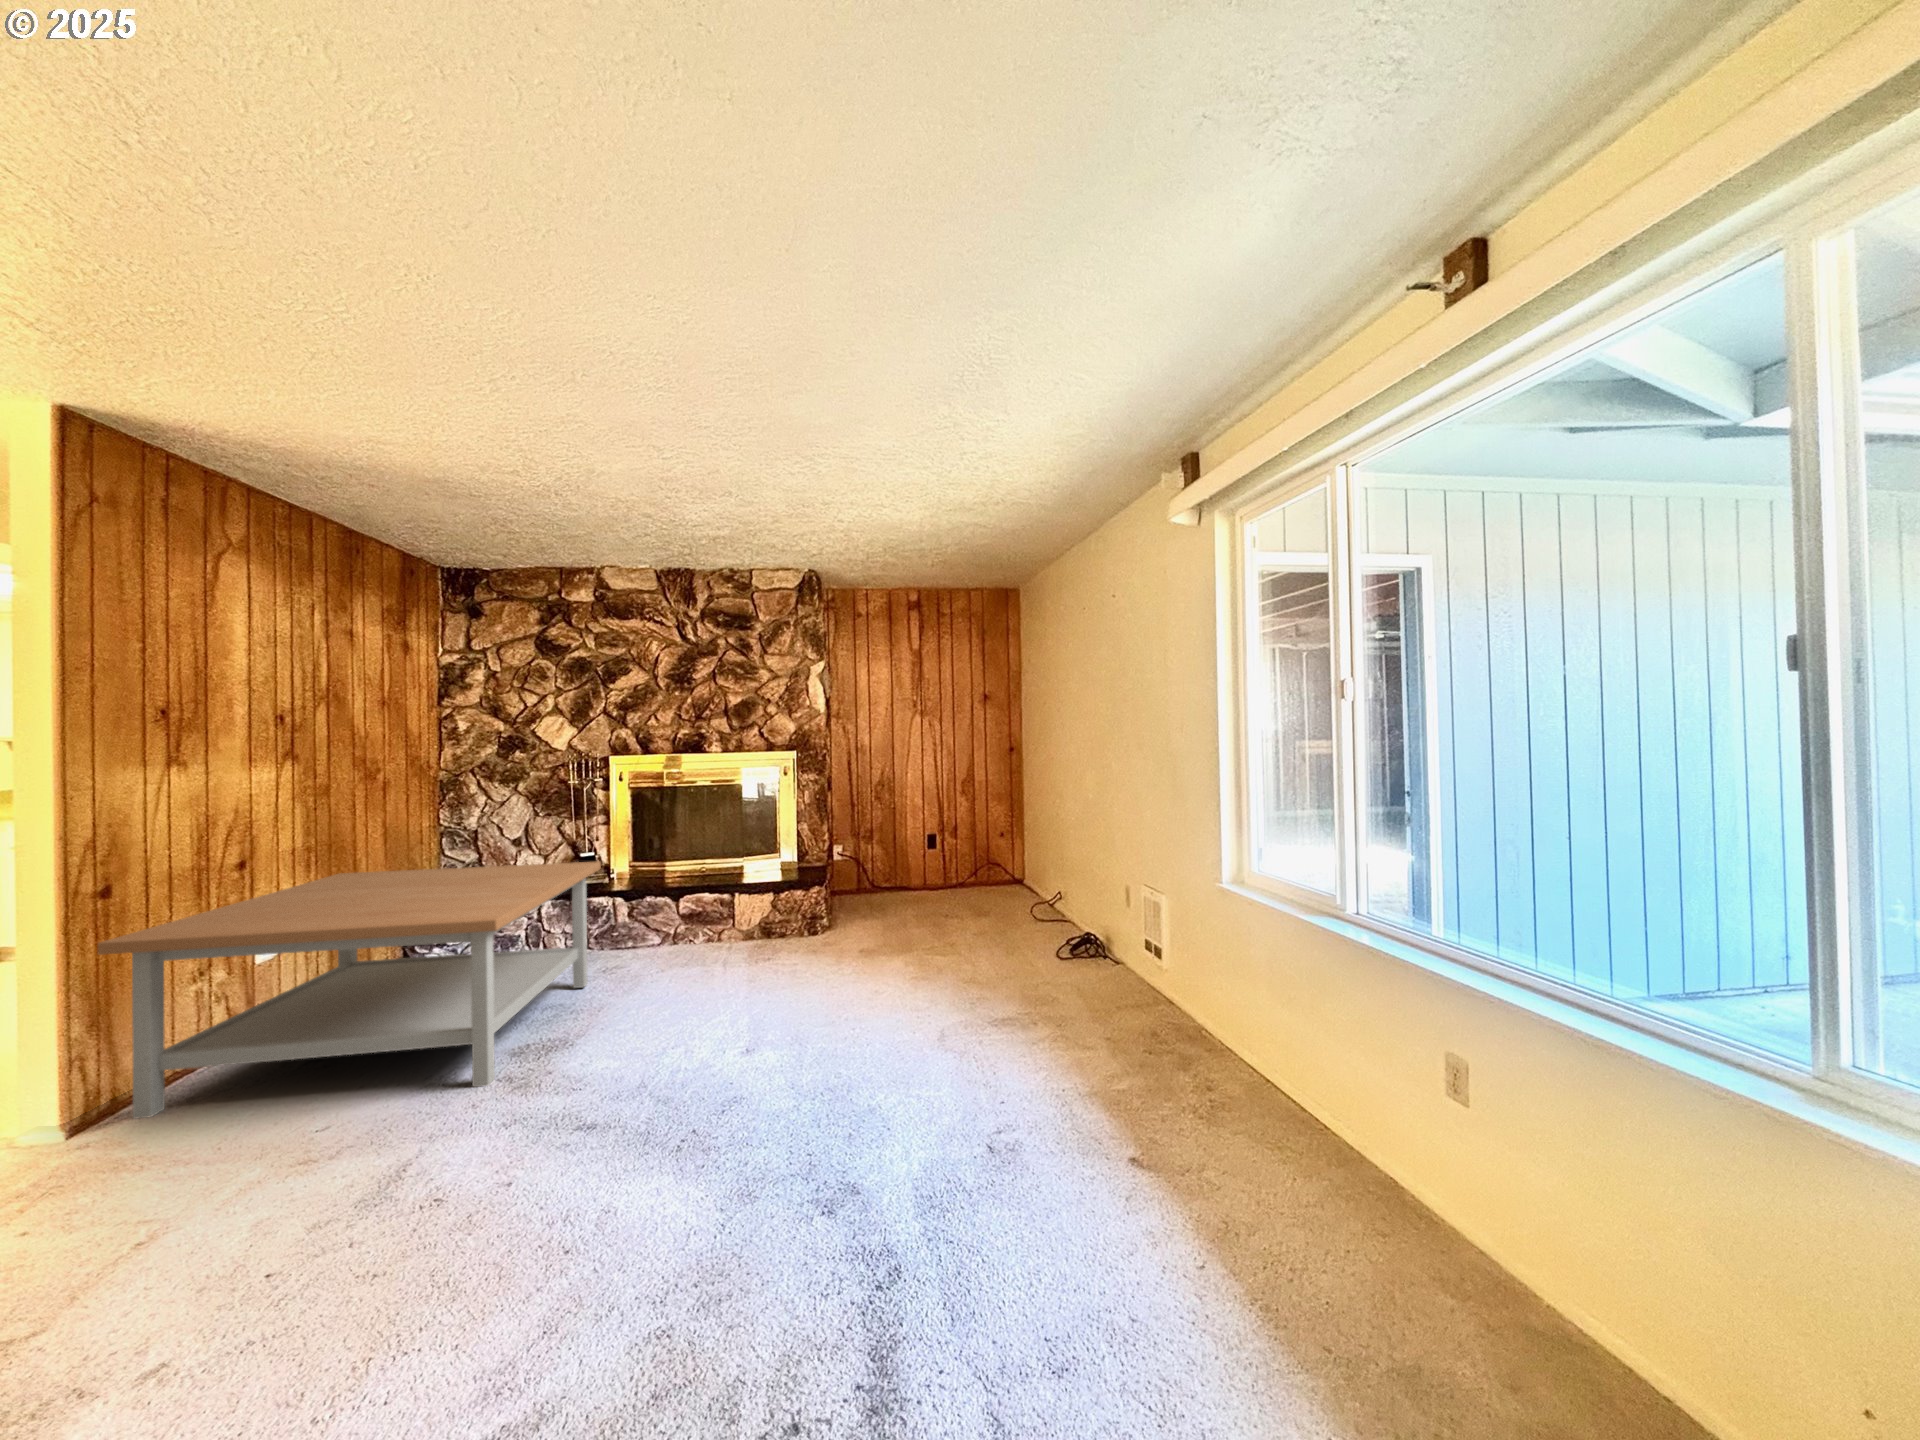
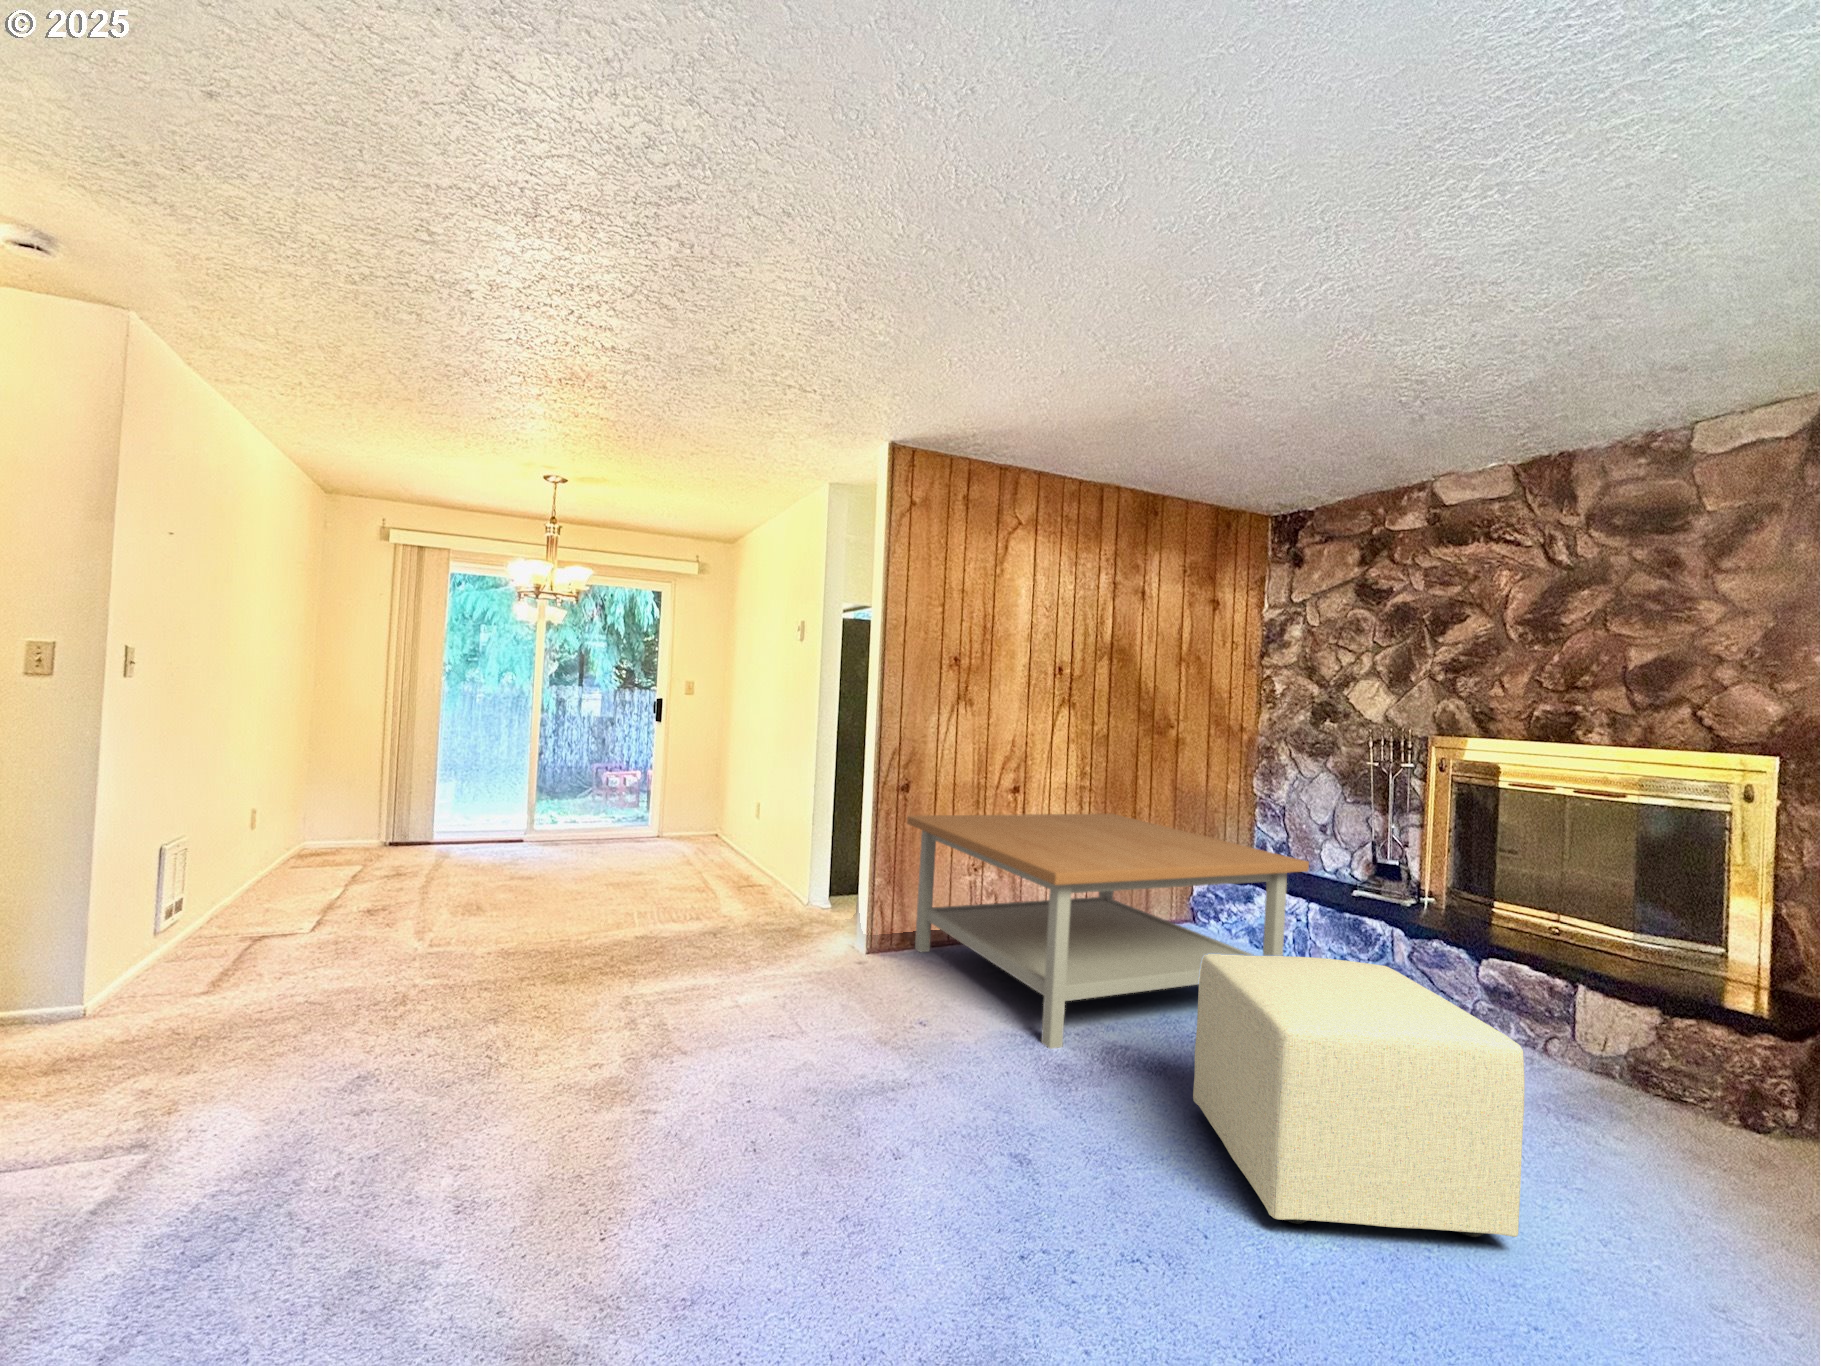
ottoman: none [639,904,828,1059] -> present [1193,954,1525,1237]

